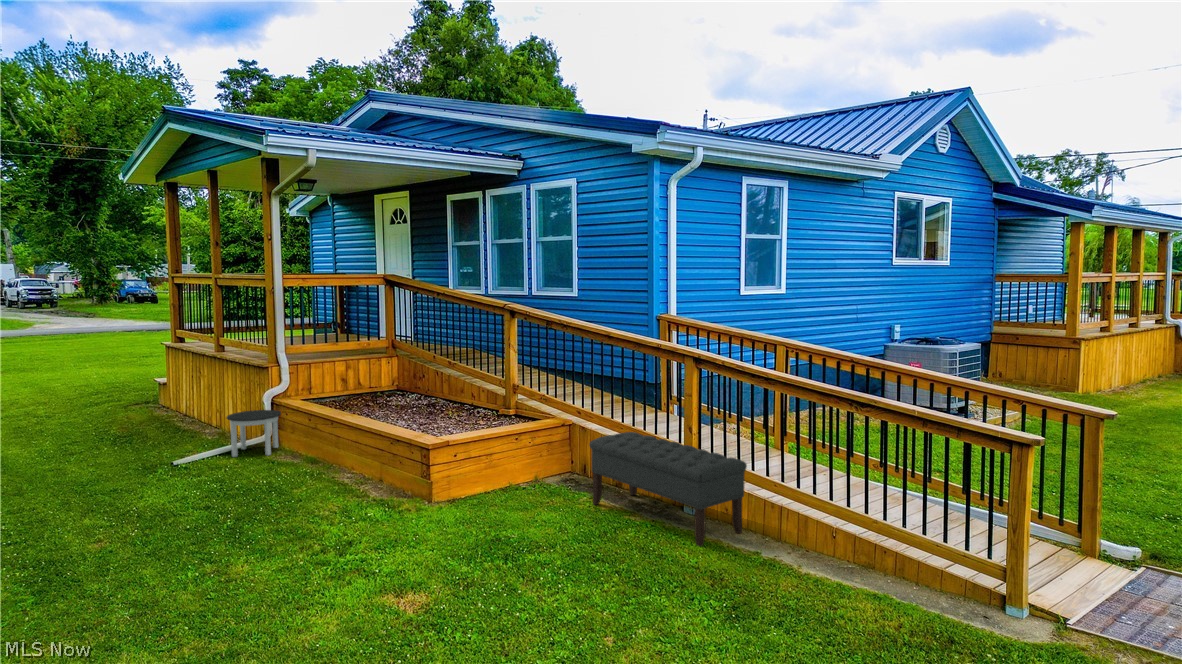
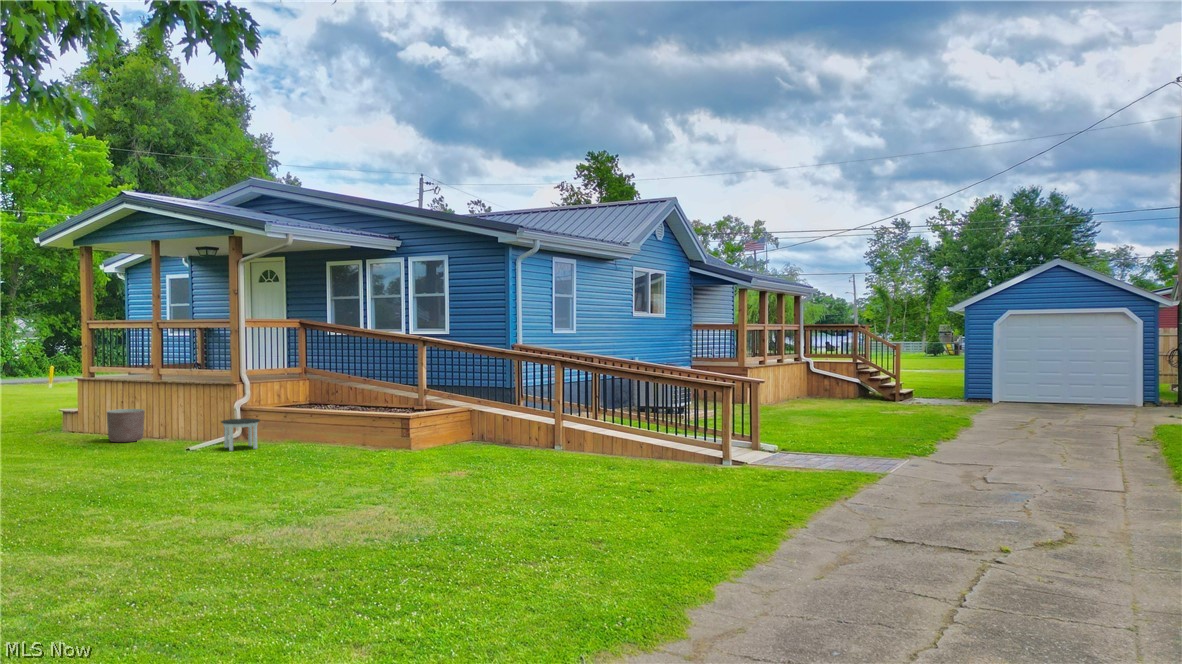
planter: none [155,385,202,427] -> present [107,409,145,442]
bench: present [590,432,747,547] -> none [514,411,606,459]

